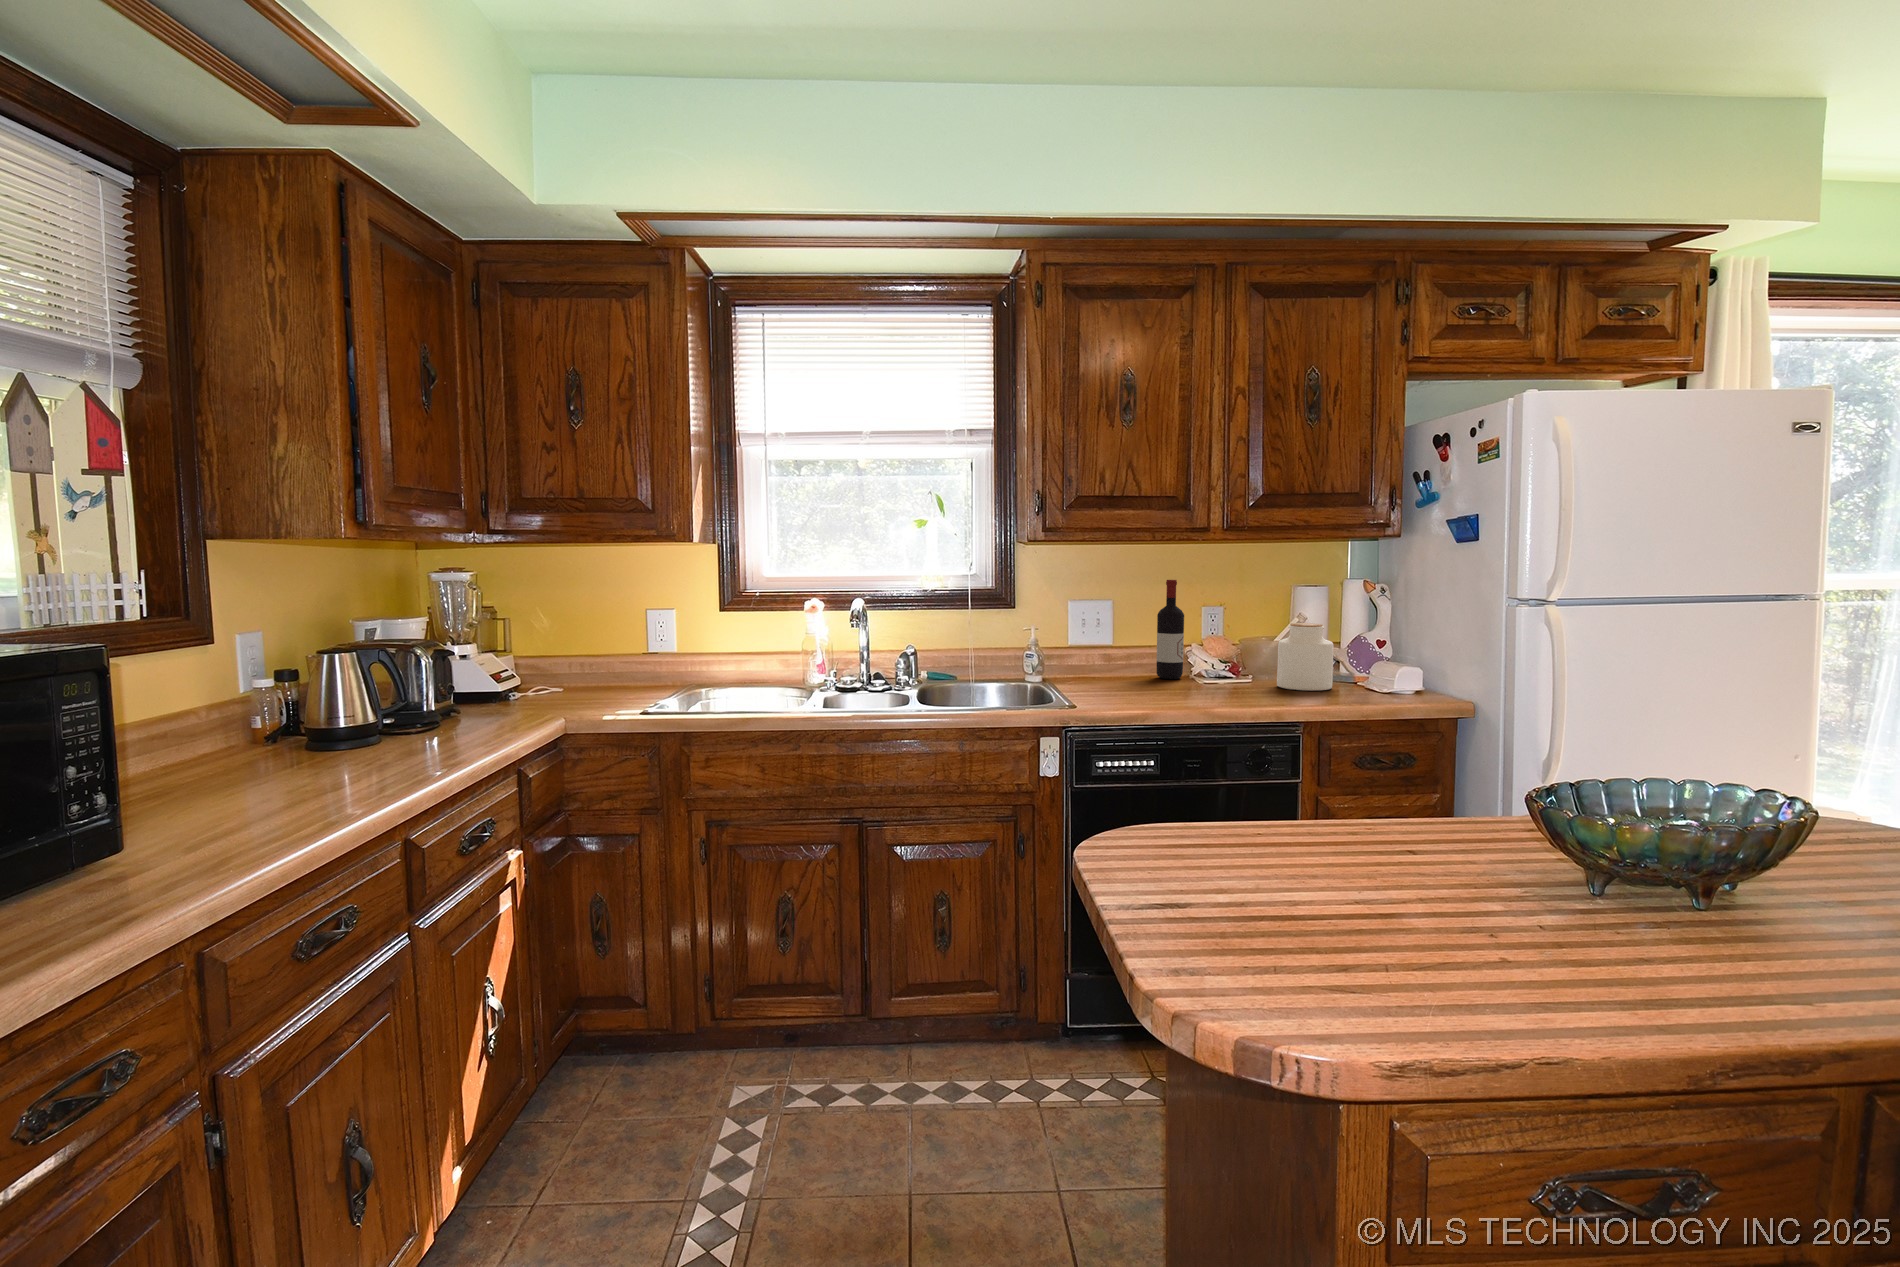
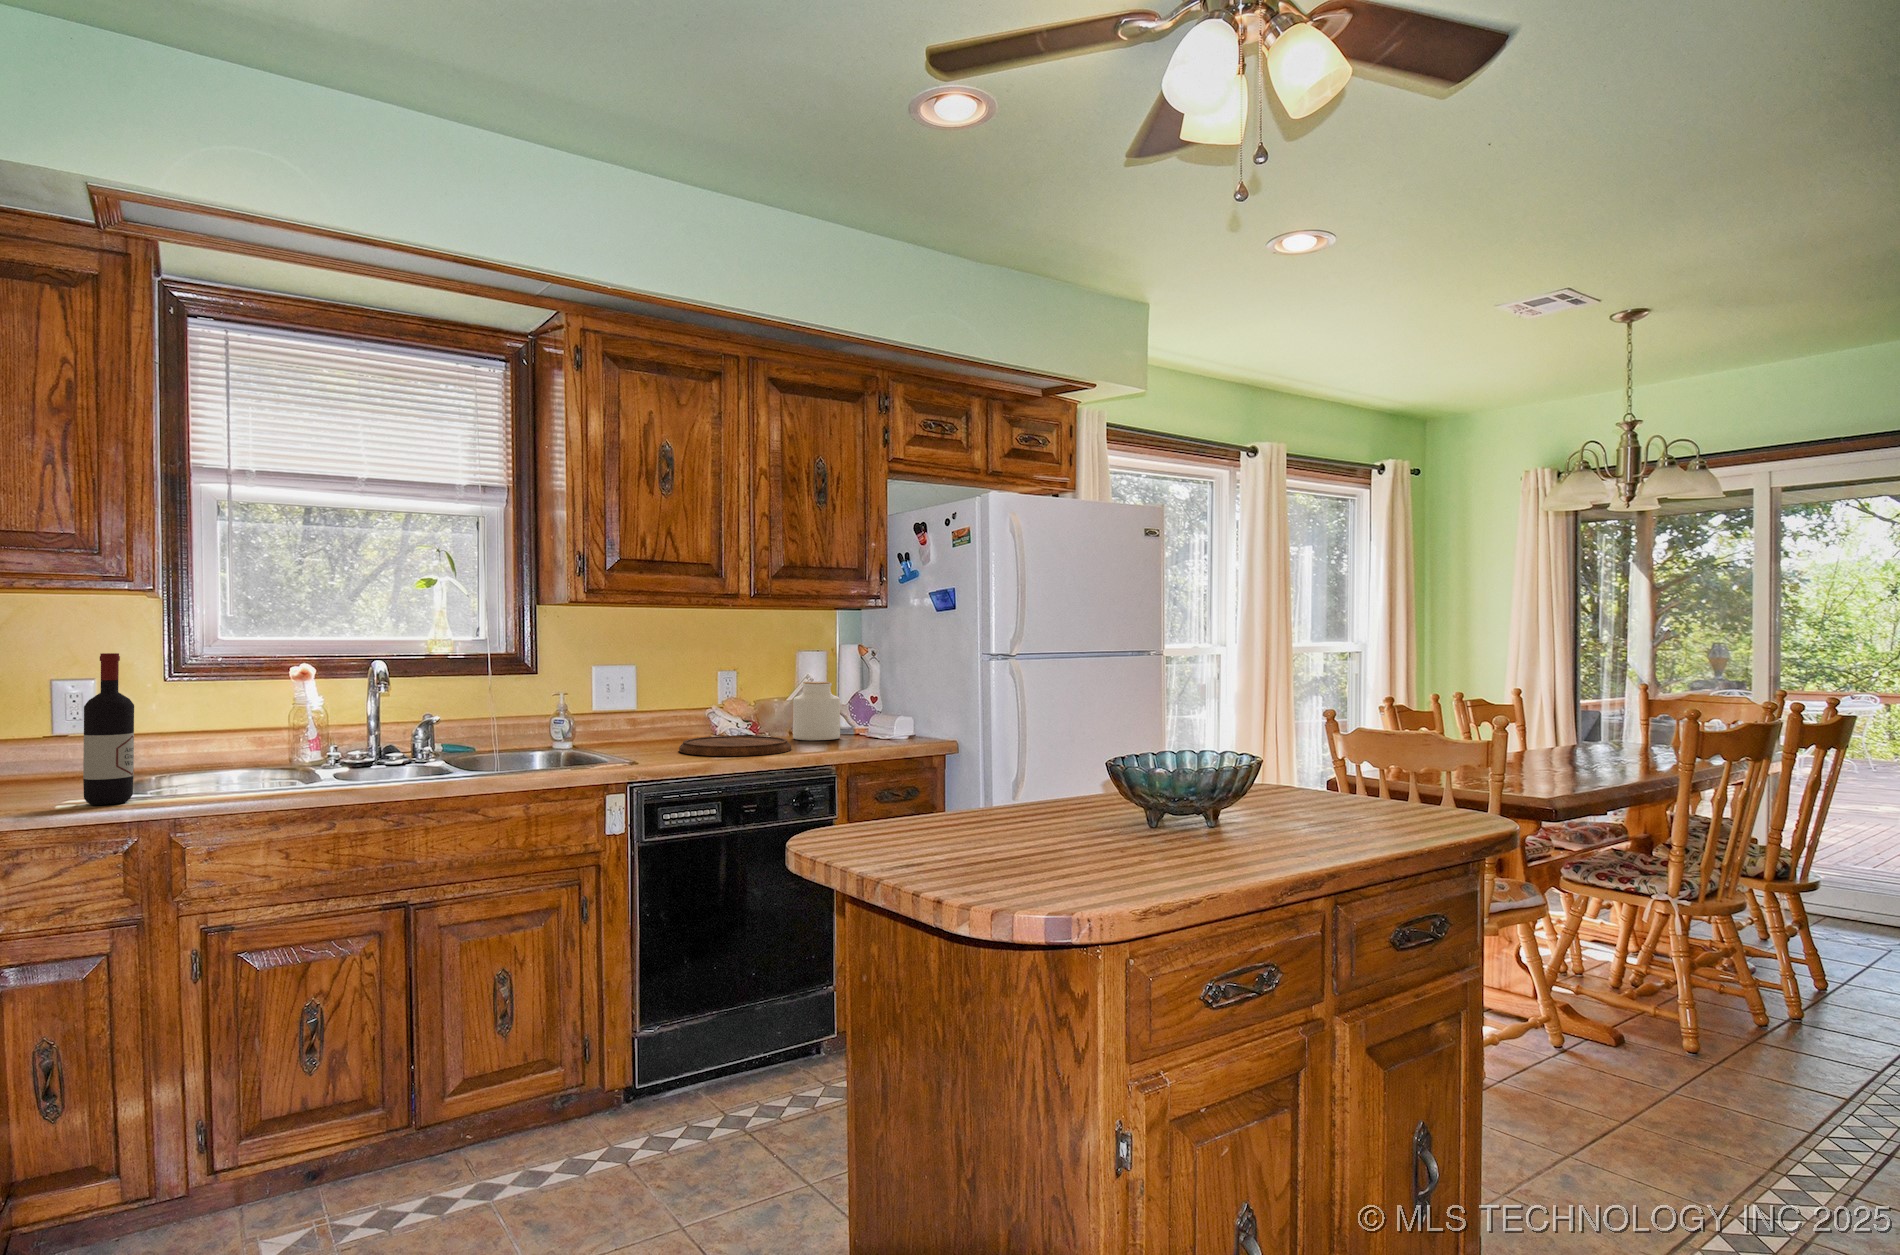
wine bottle: present [1157,580,1184,679] -> present [83,653,134,805]
cutting board: none [1137,679,1259,706] -> present [679,736,791,756]

